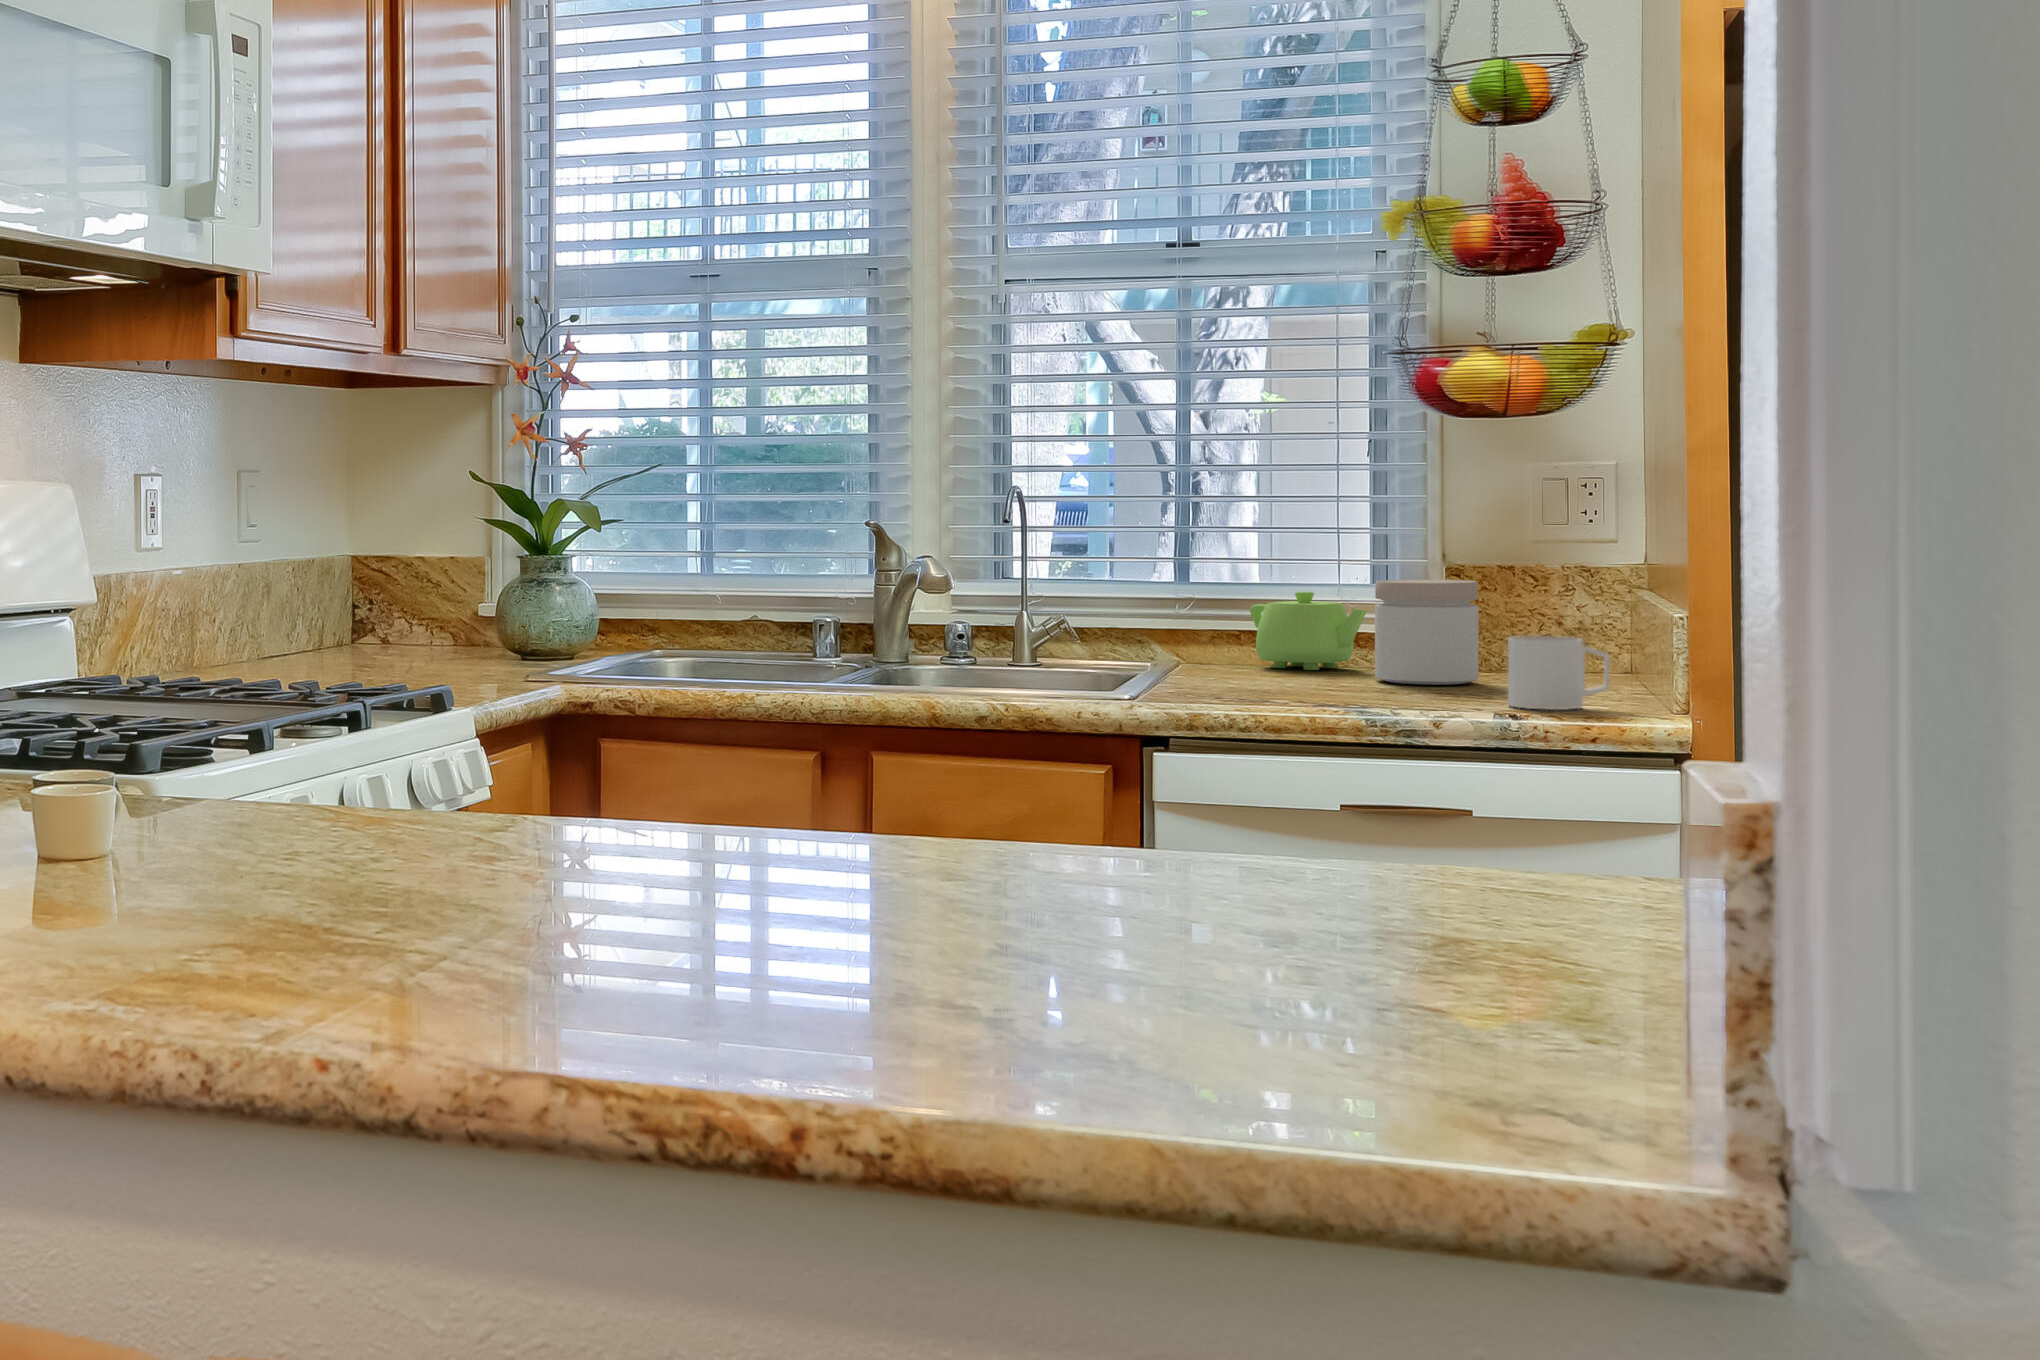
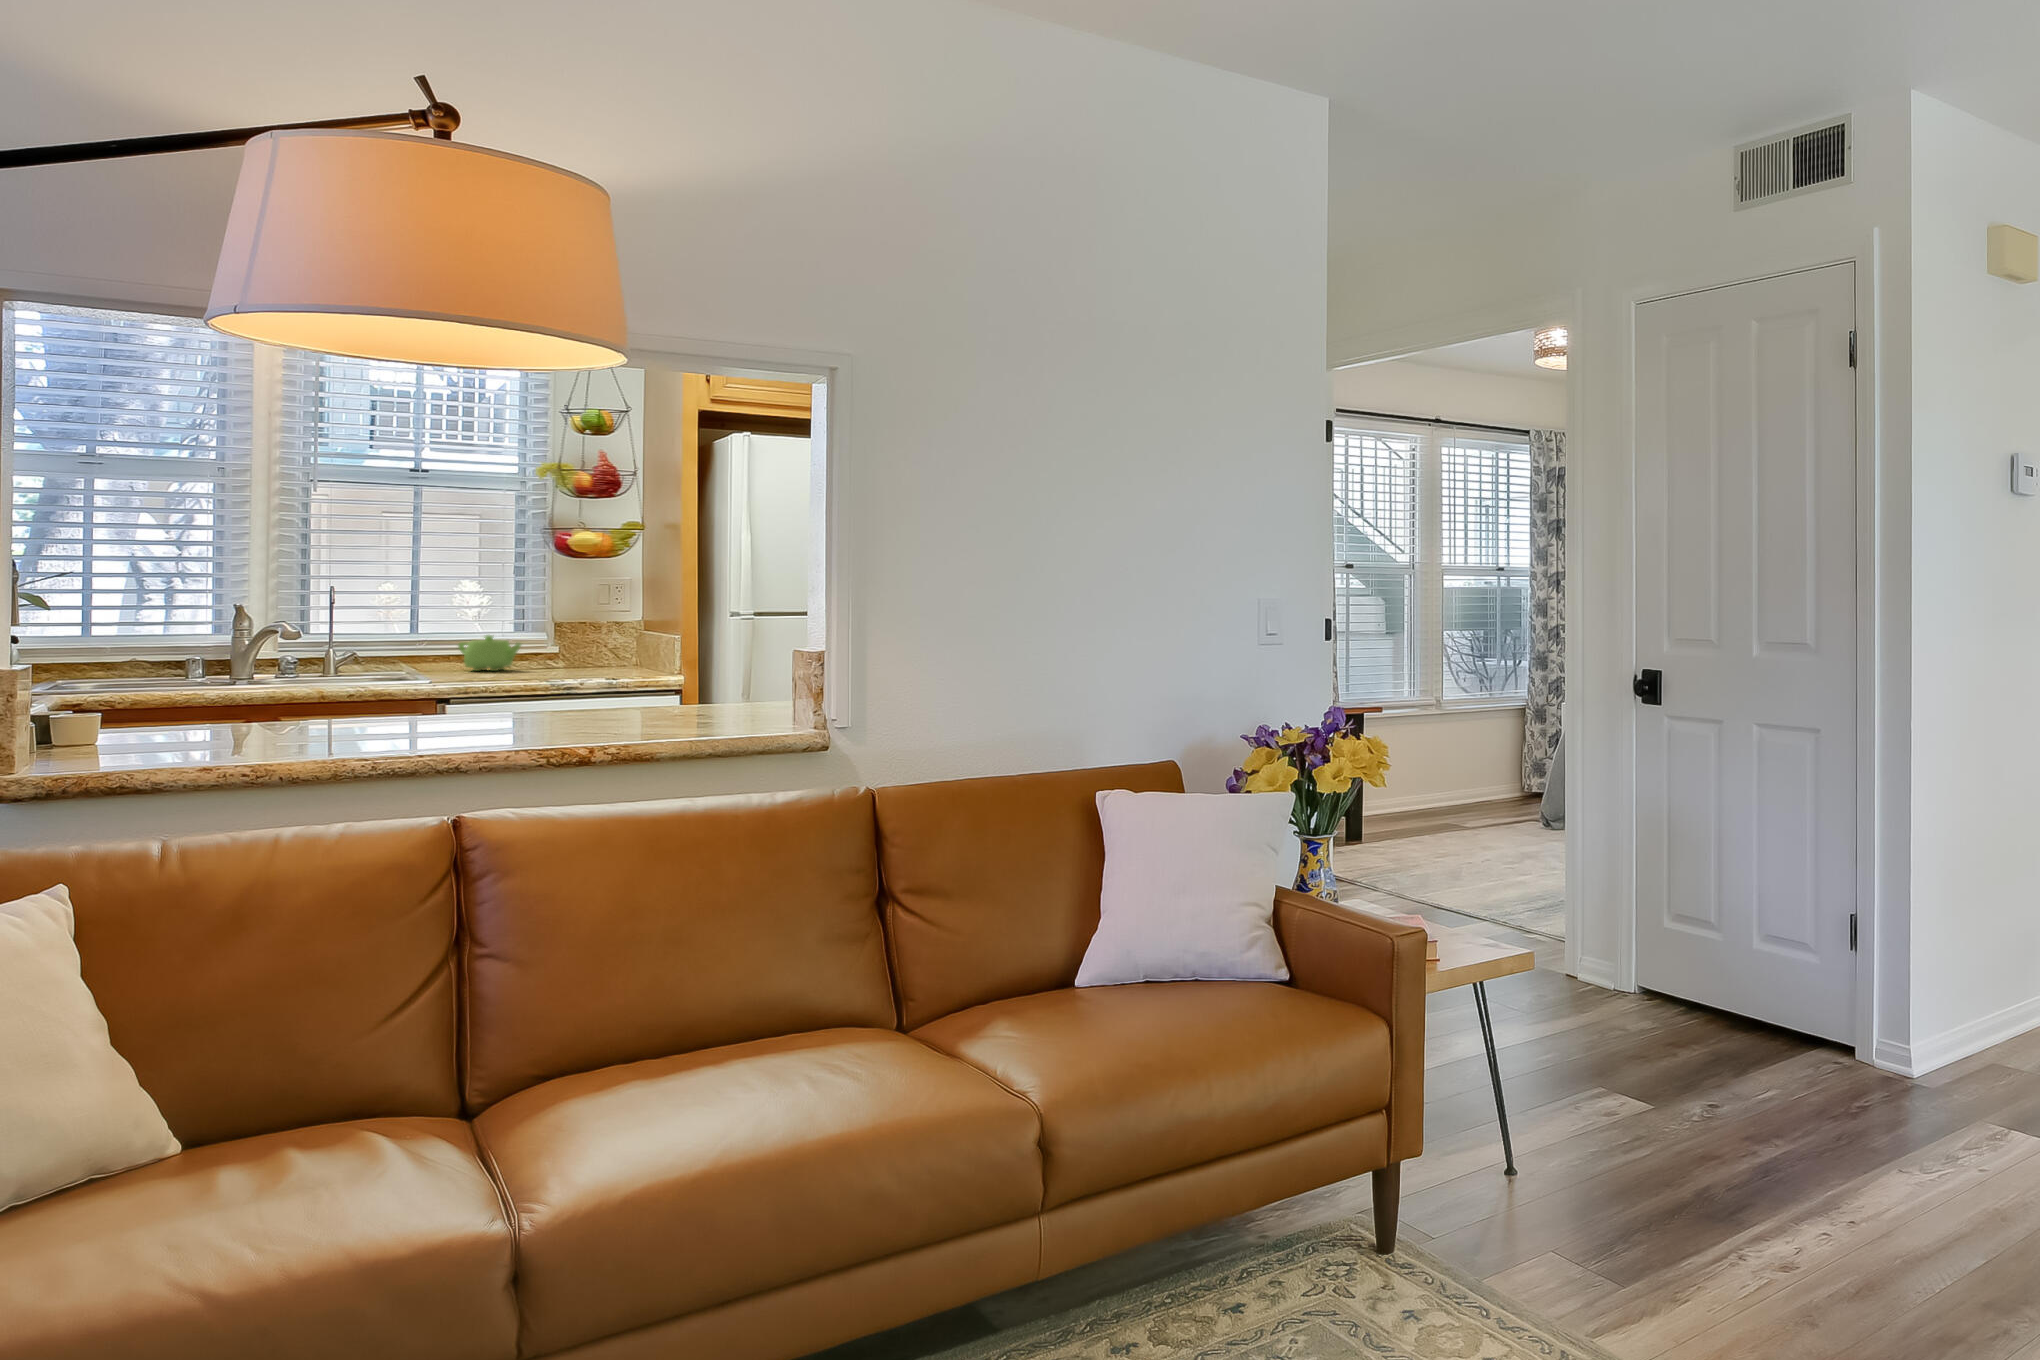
jar: present [1375,580,1478,685] -> none [533,629,582,673]
mug: present [1508,636,1609,709] -> none [607,650,649,678]

